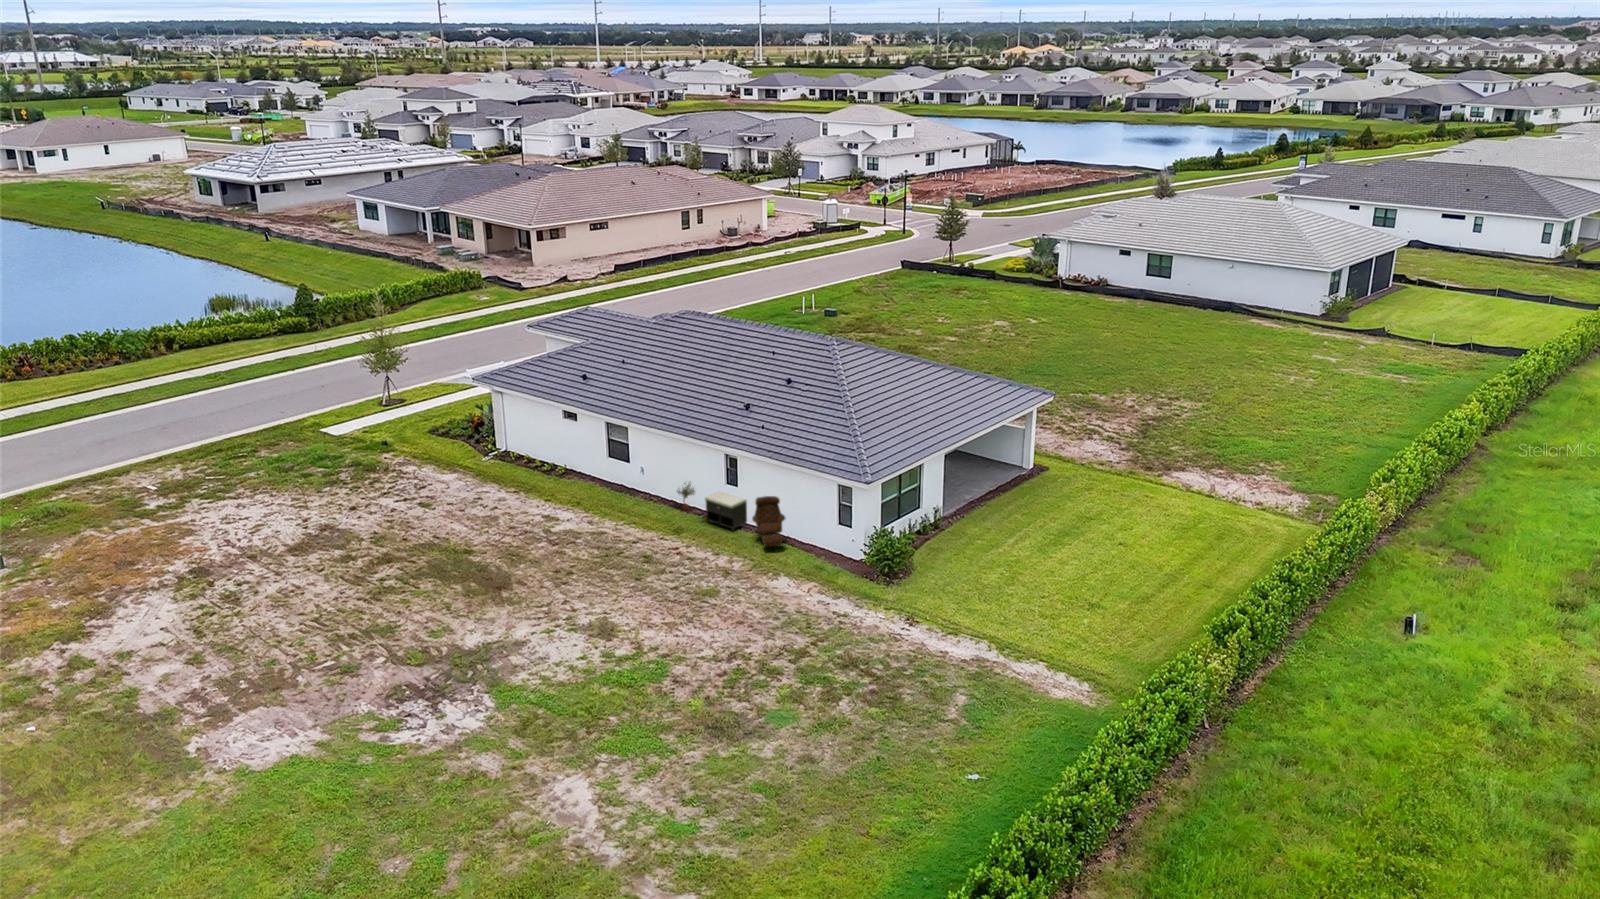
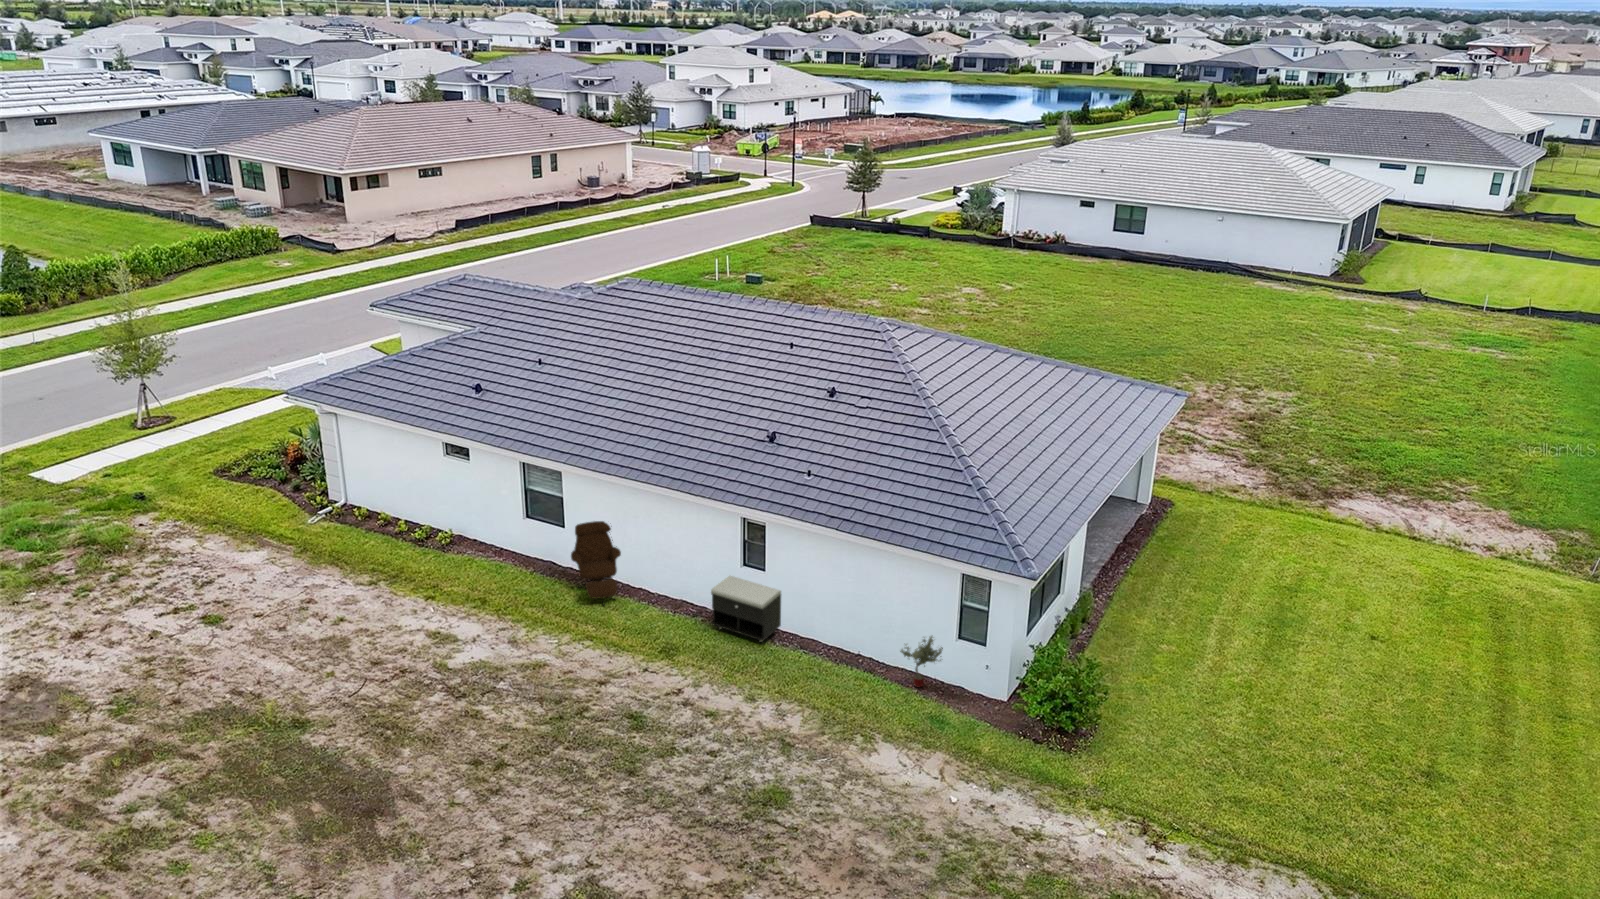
potted tree: present [677,483,695,511] -> present [900,636,943,688]
lounge chair: present [752,496,786,548] -> present [571,521,621,605]

